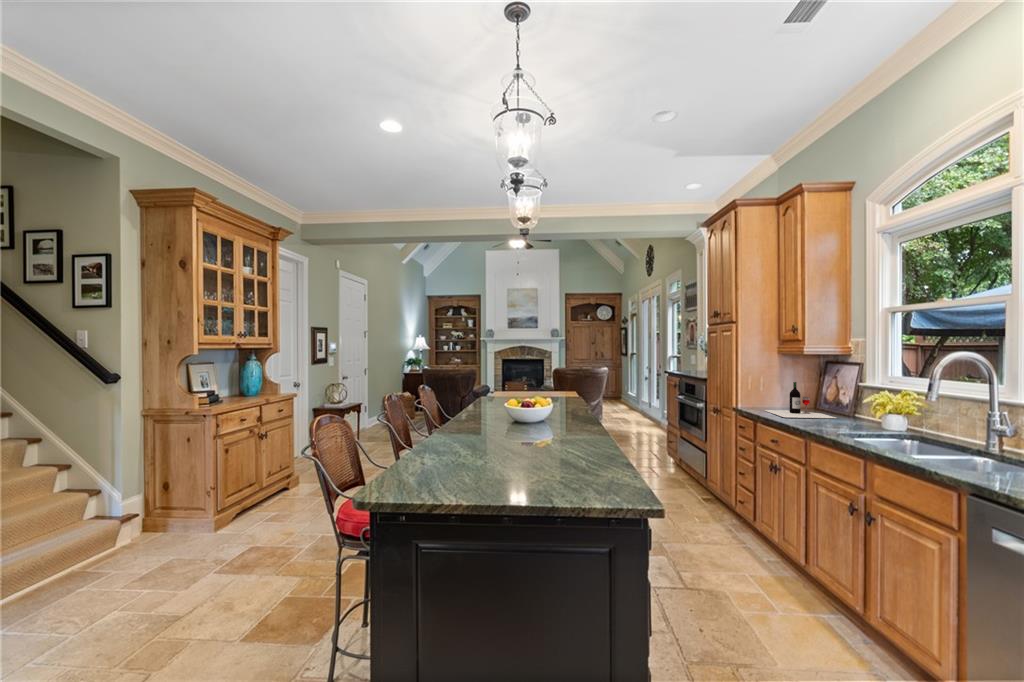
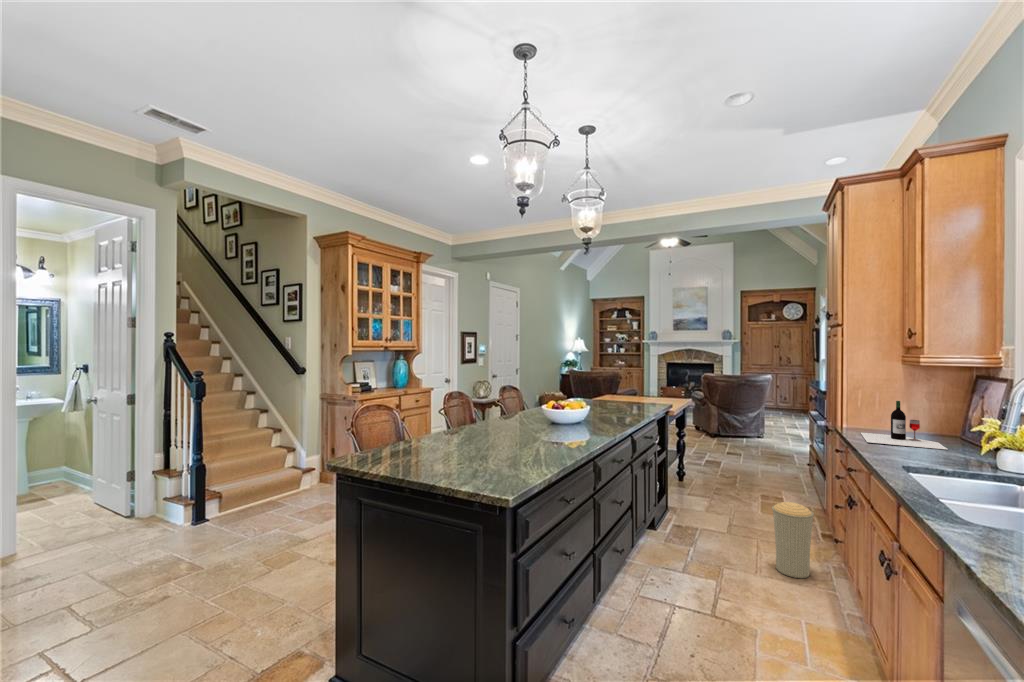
trash can: none [693,476,728,541] -> present [772,502,814,578]

